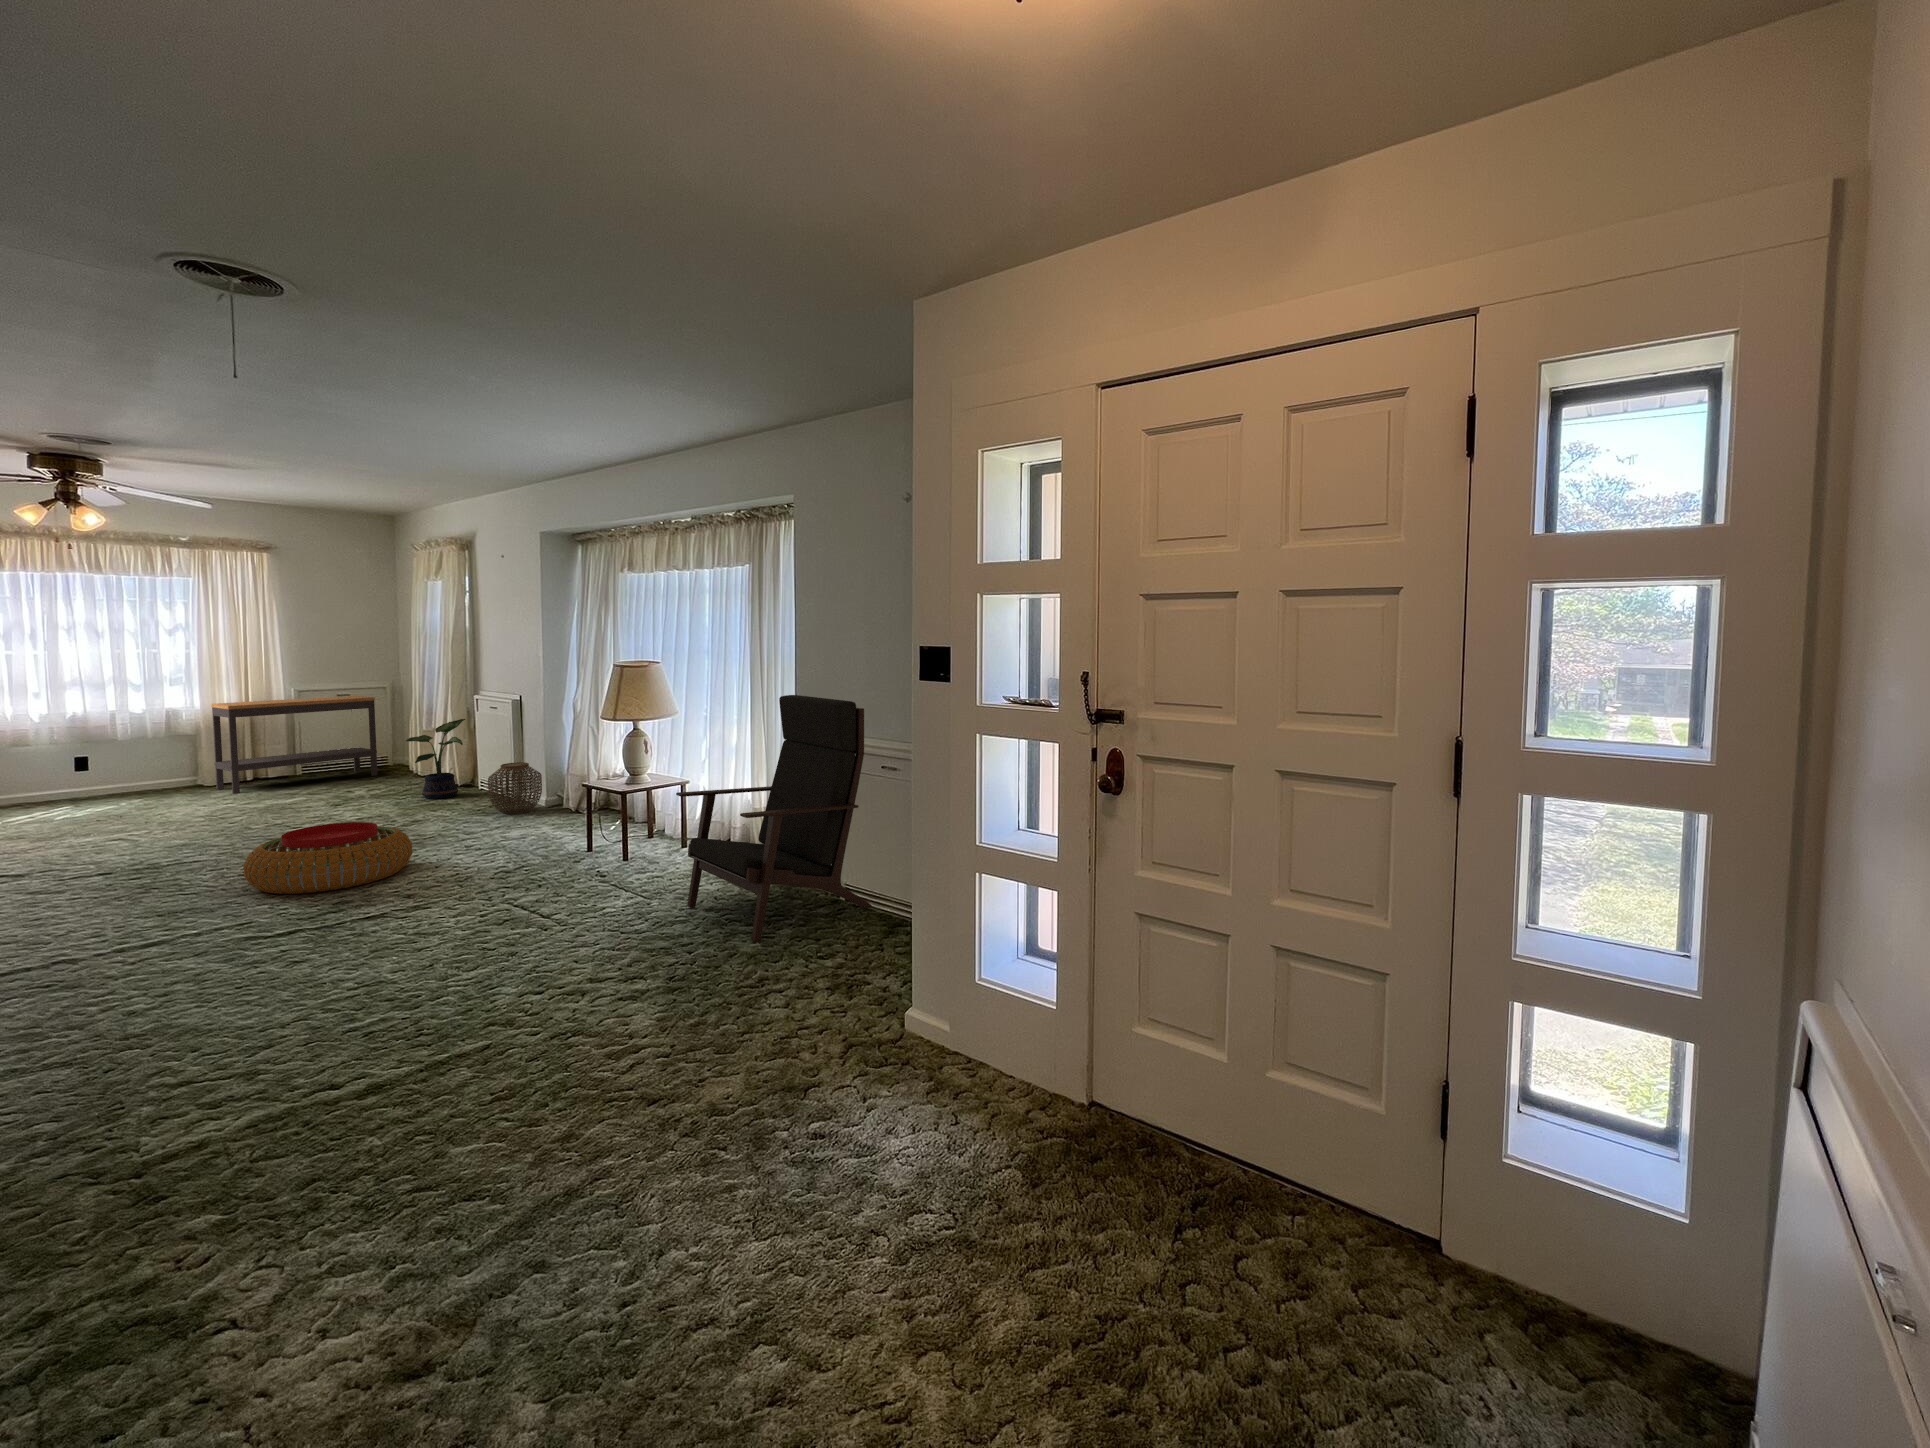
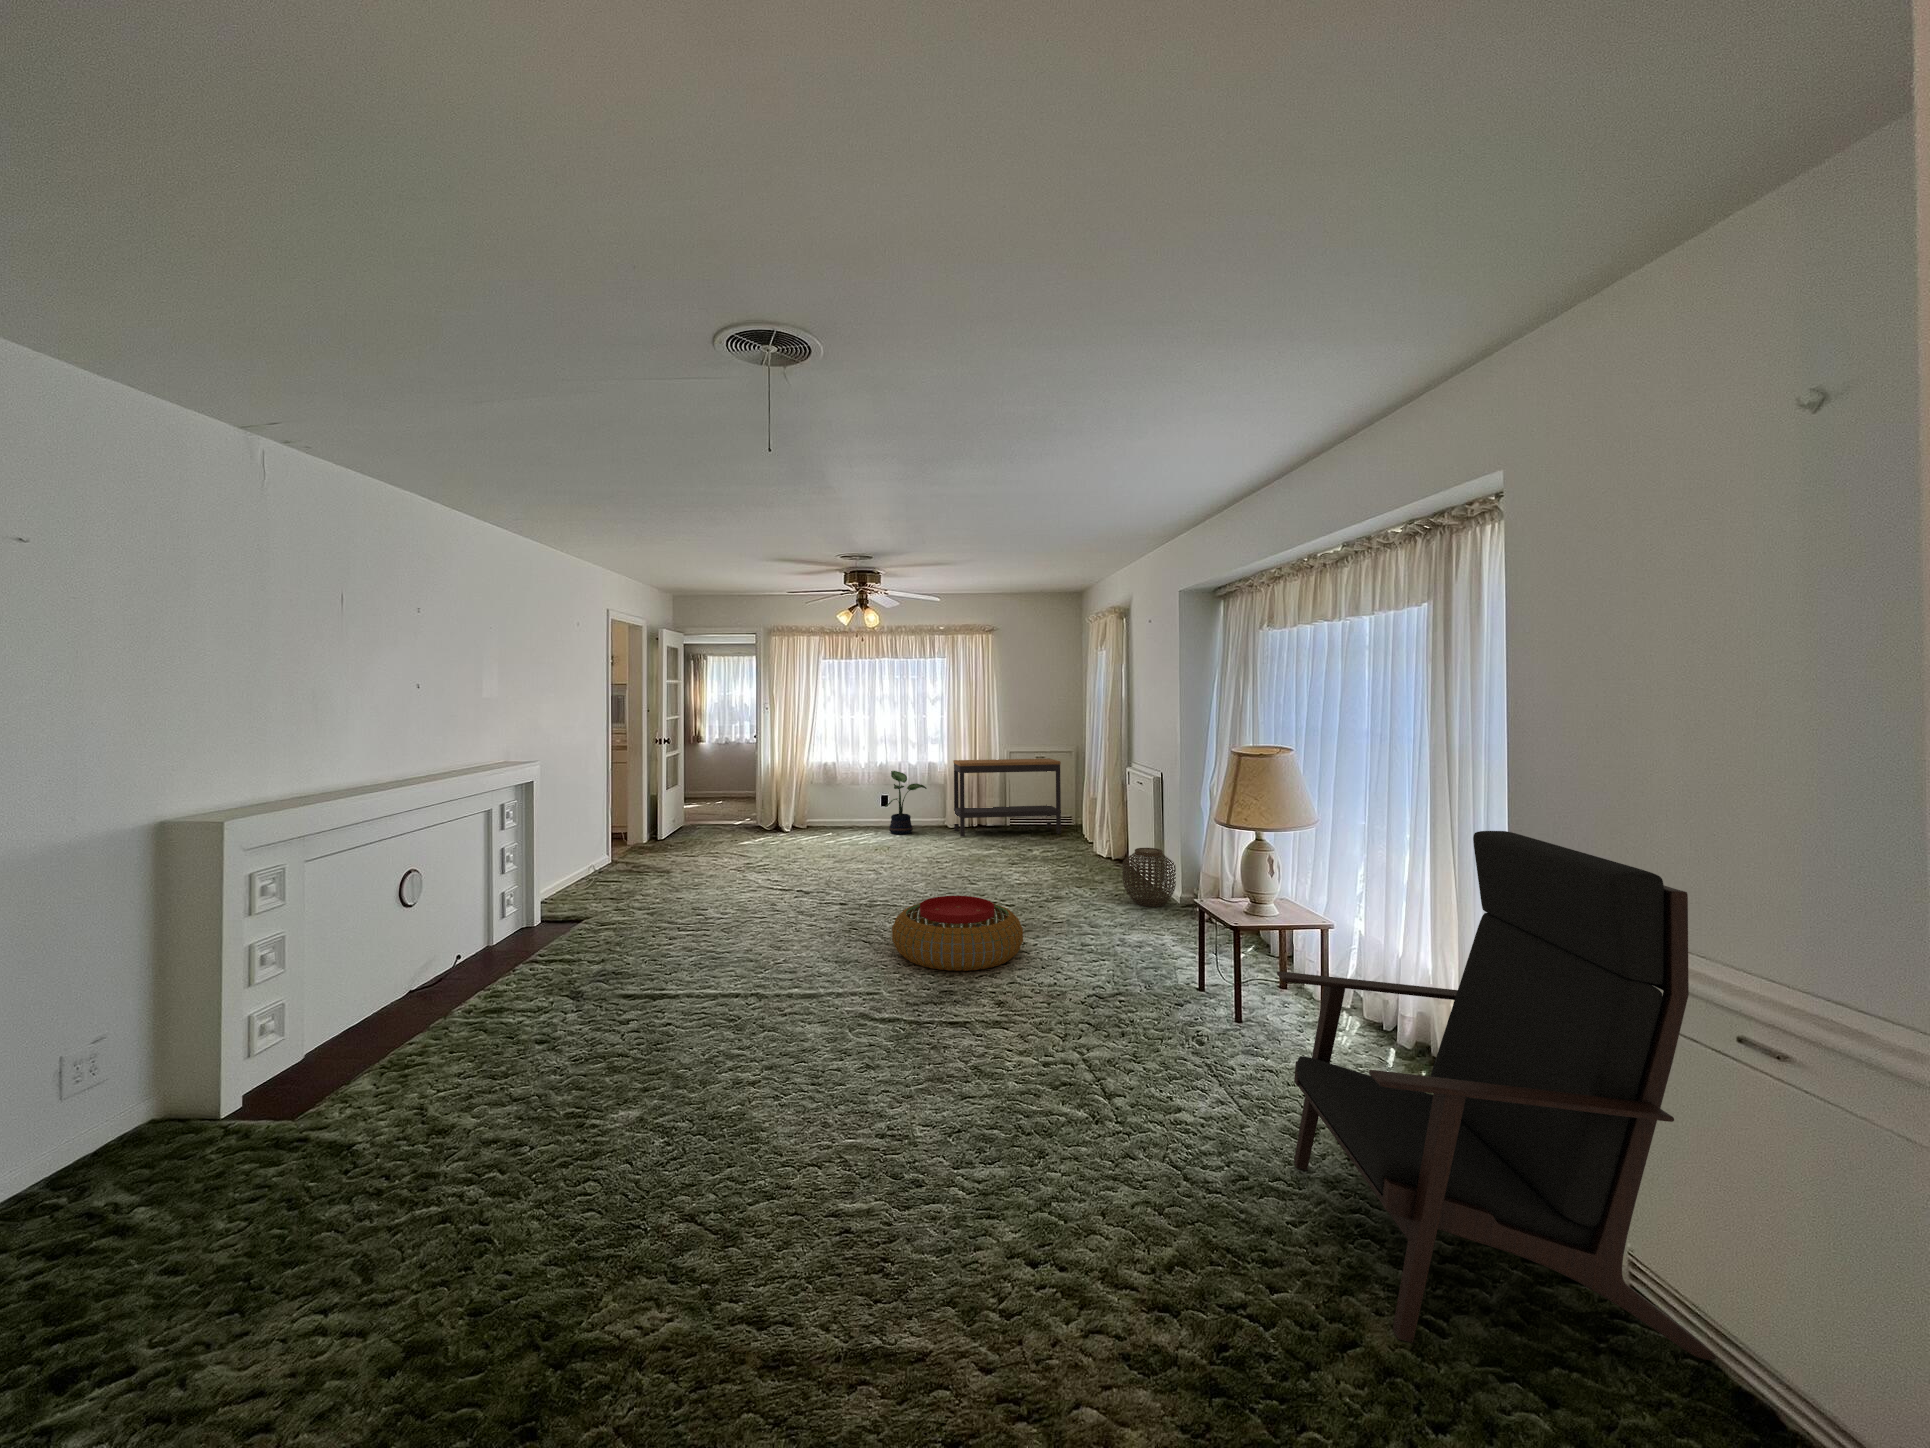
potted plant: present [406,719,465,799] -> present [885,771,927,834]

